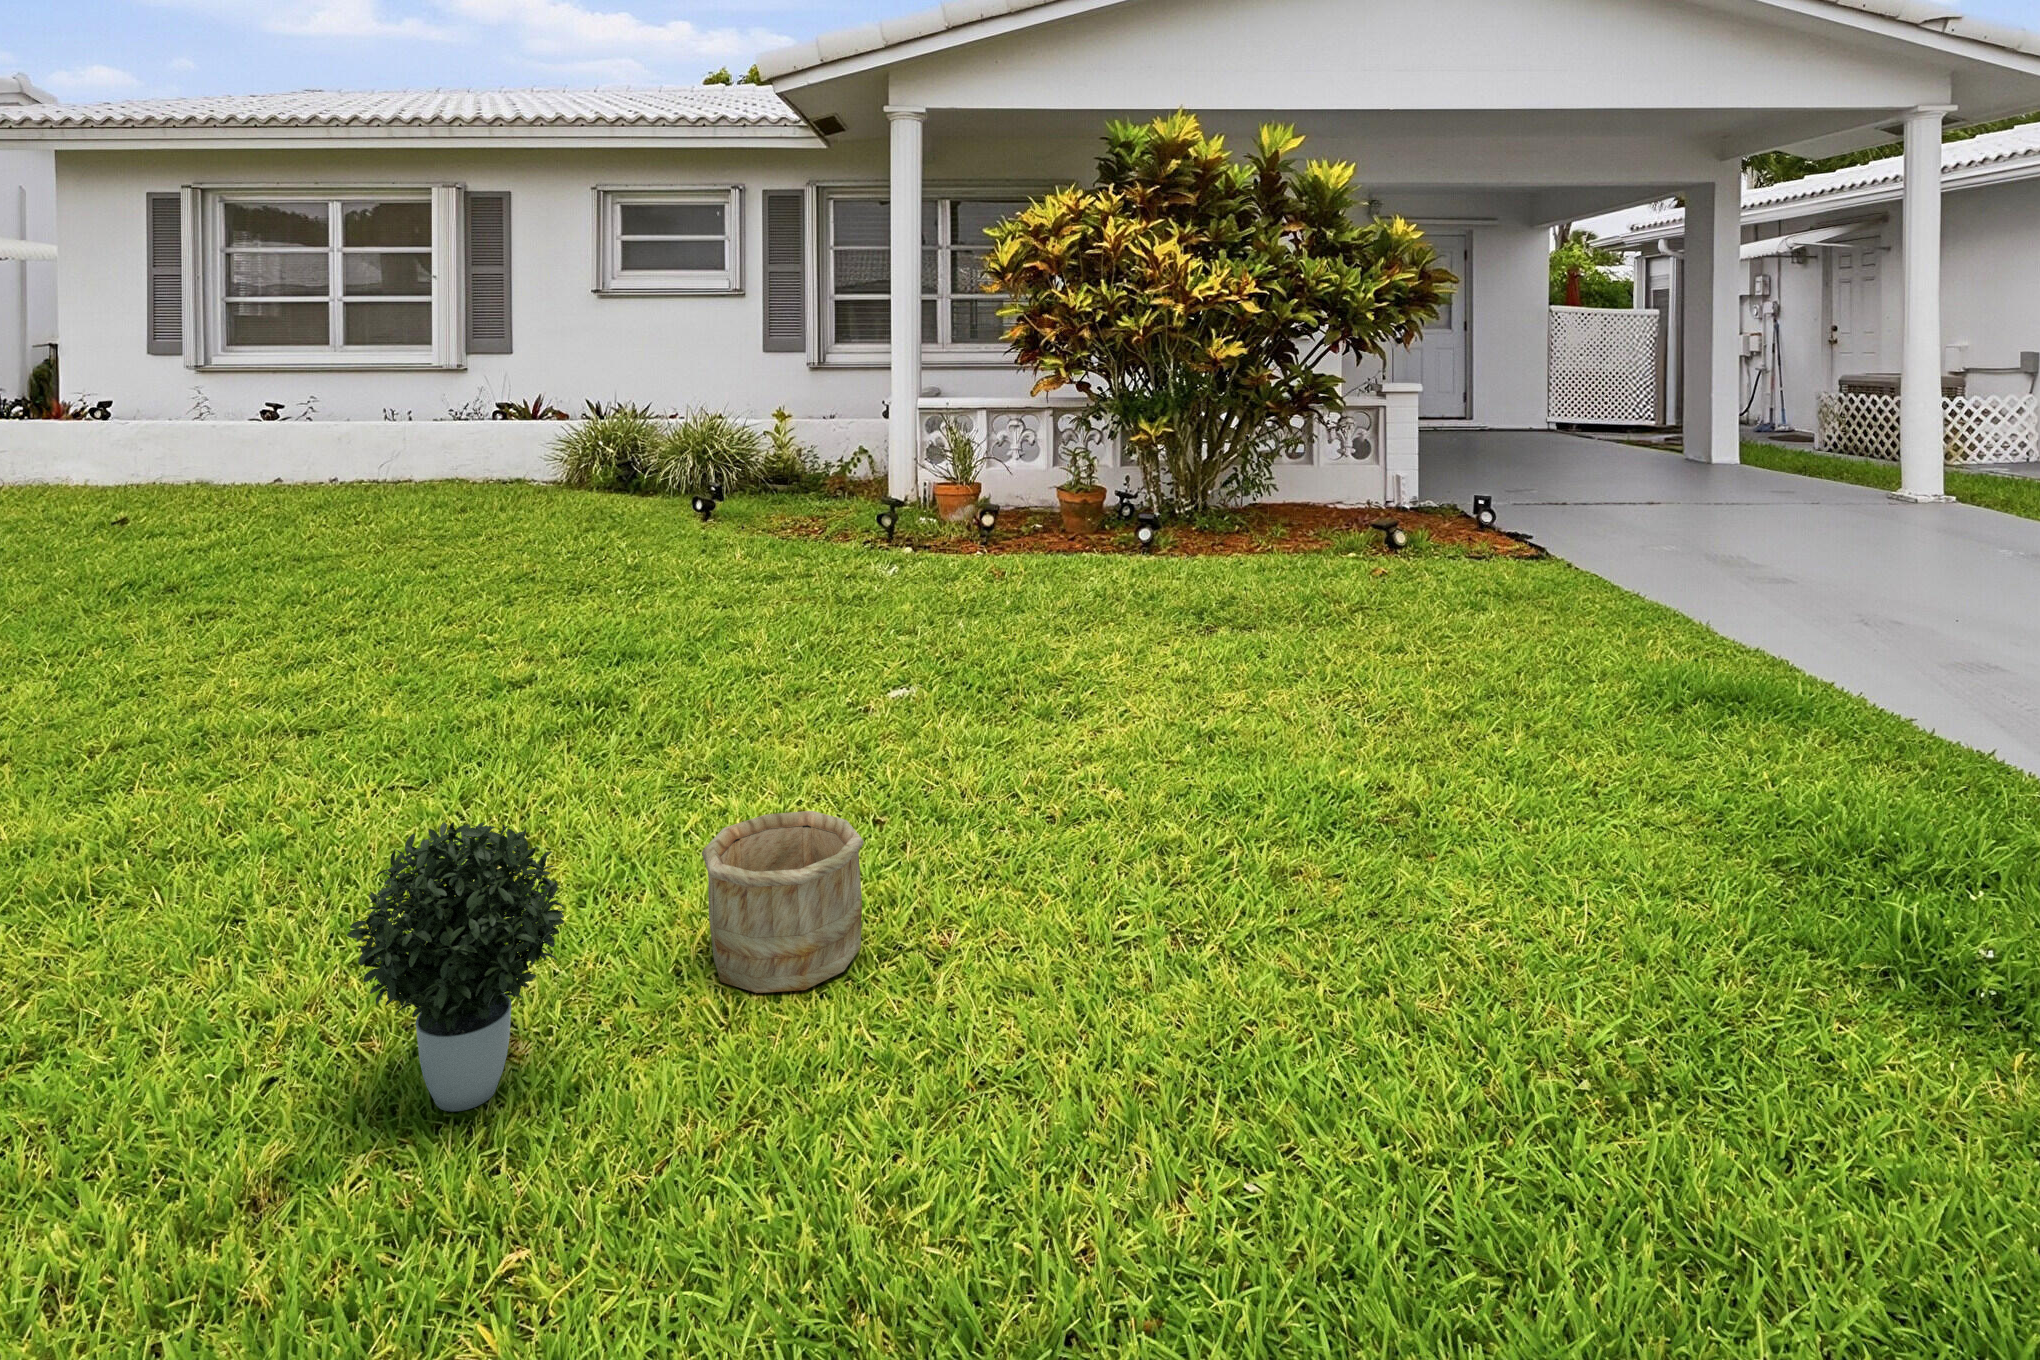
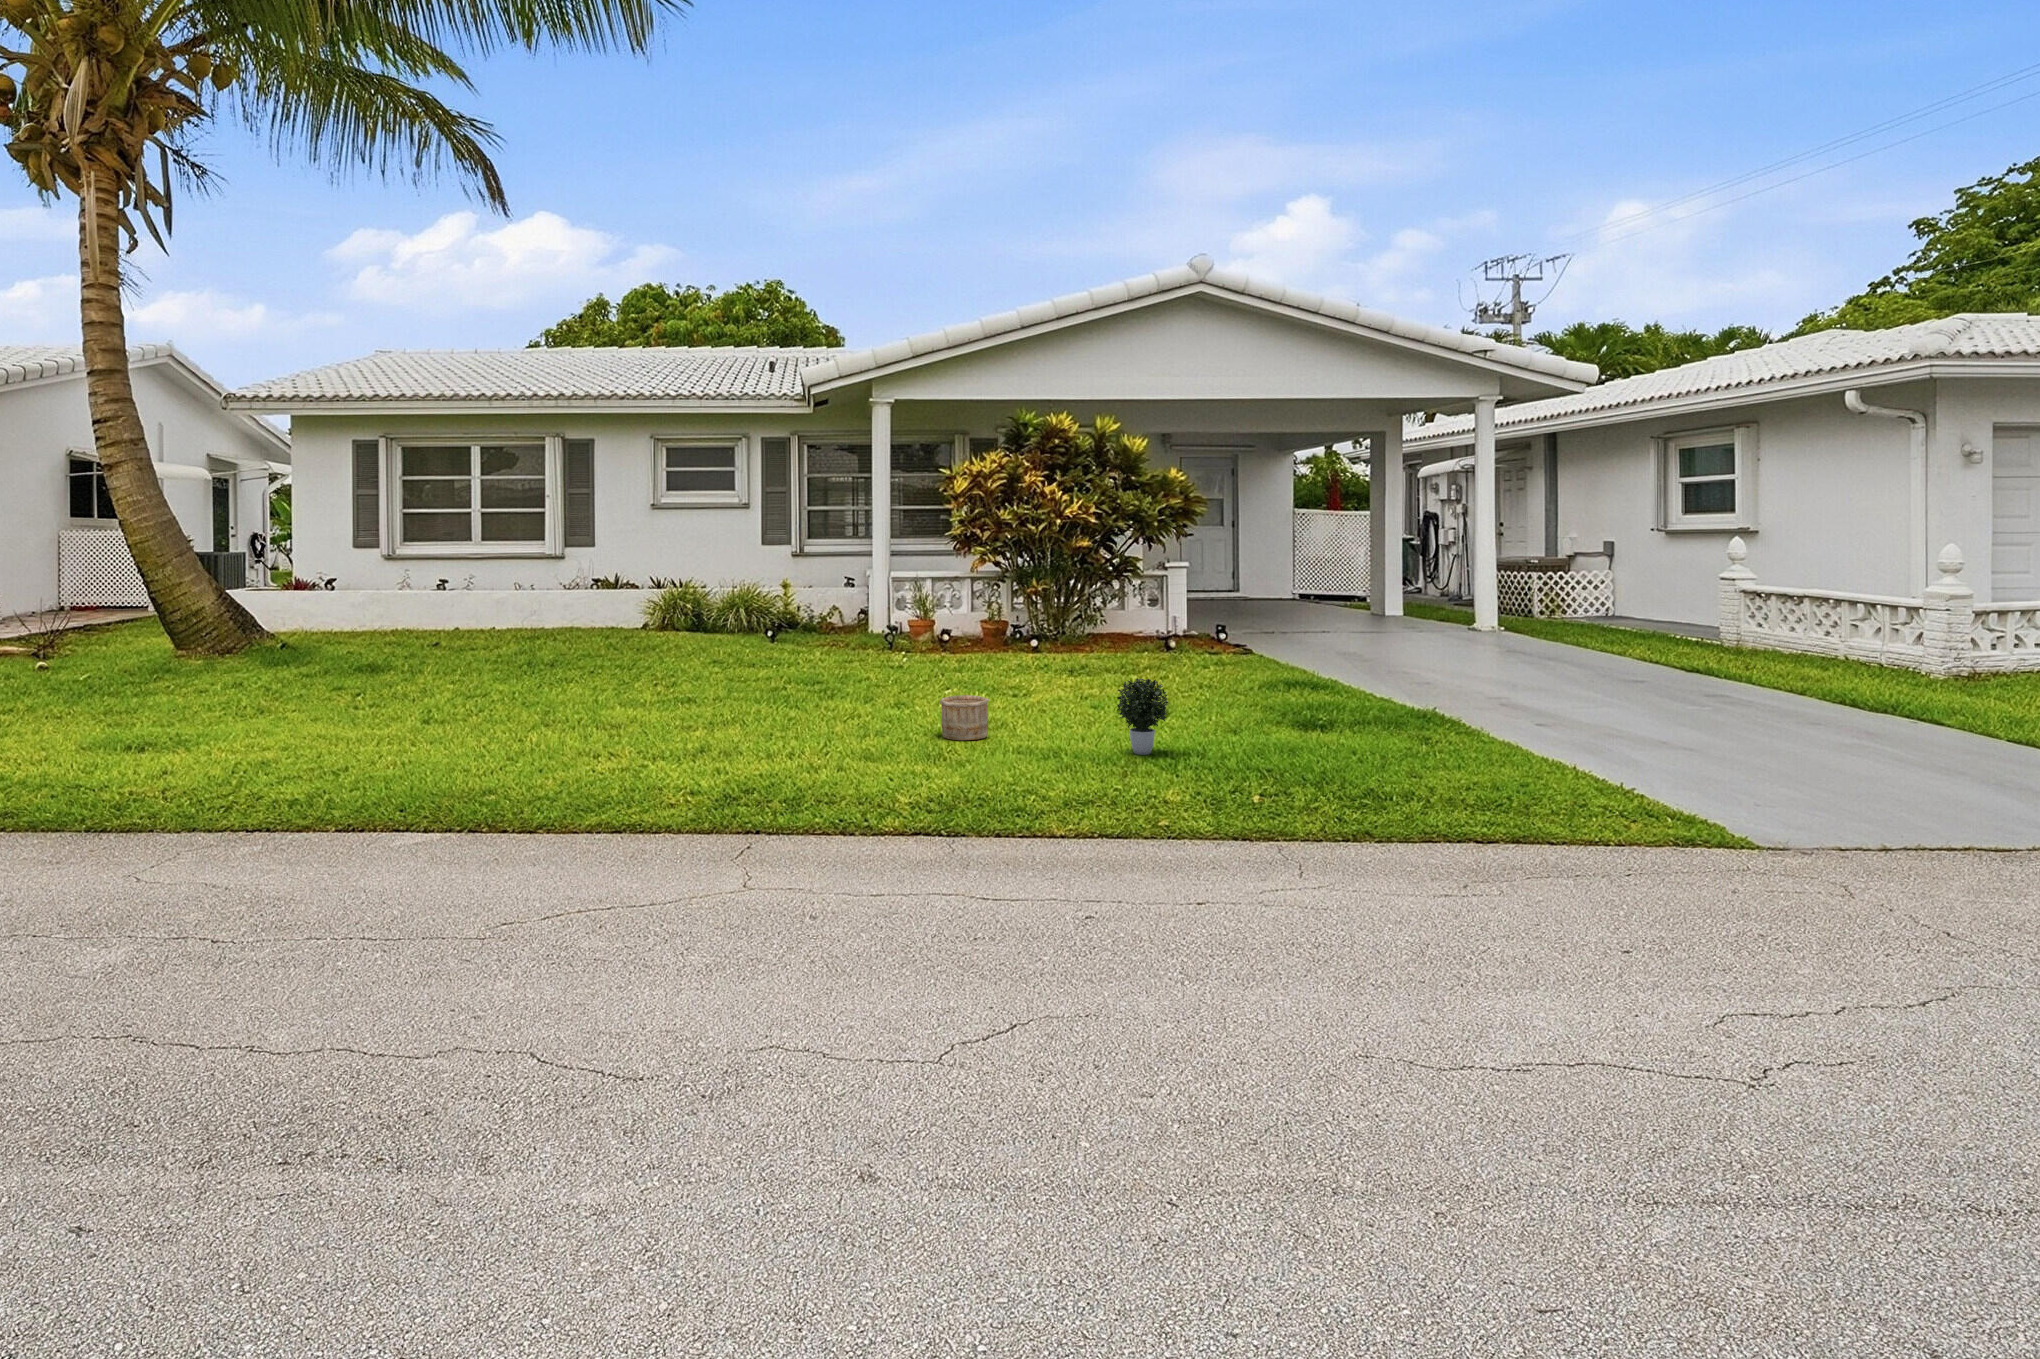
potted plant: present [347,822,564,1112] -> present [1117,678,1169,755]

